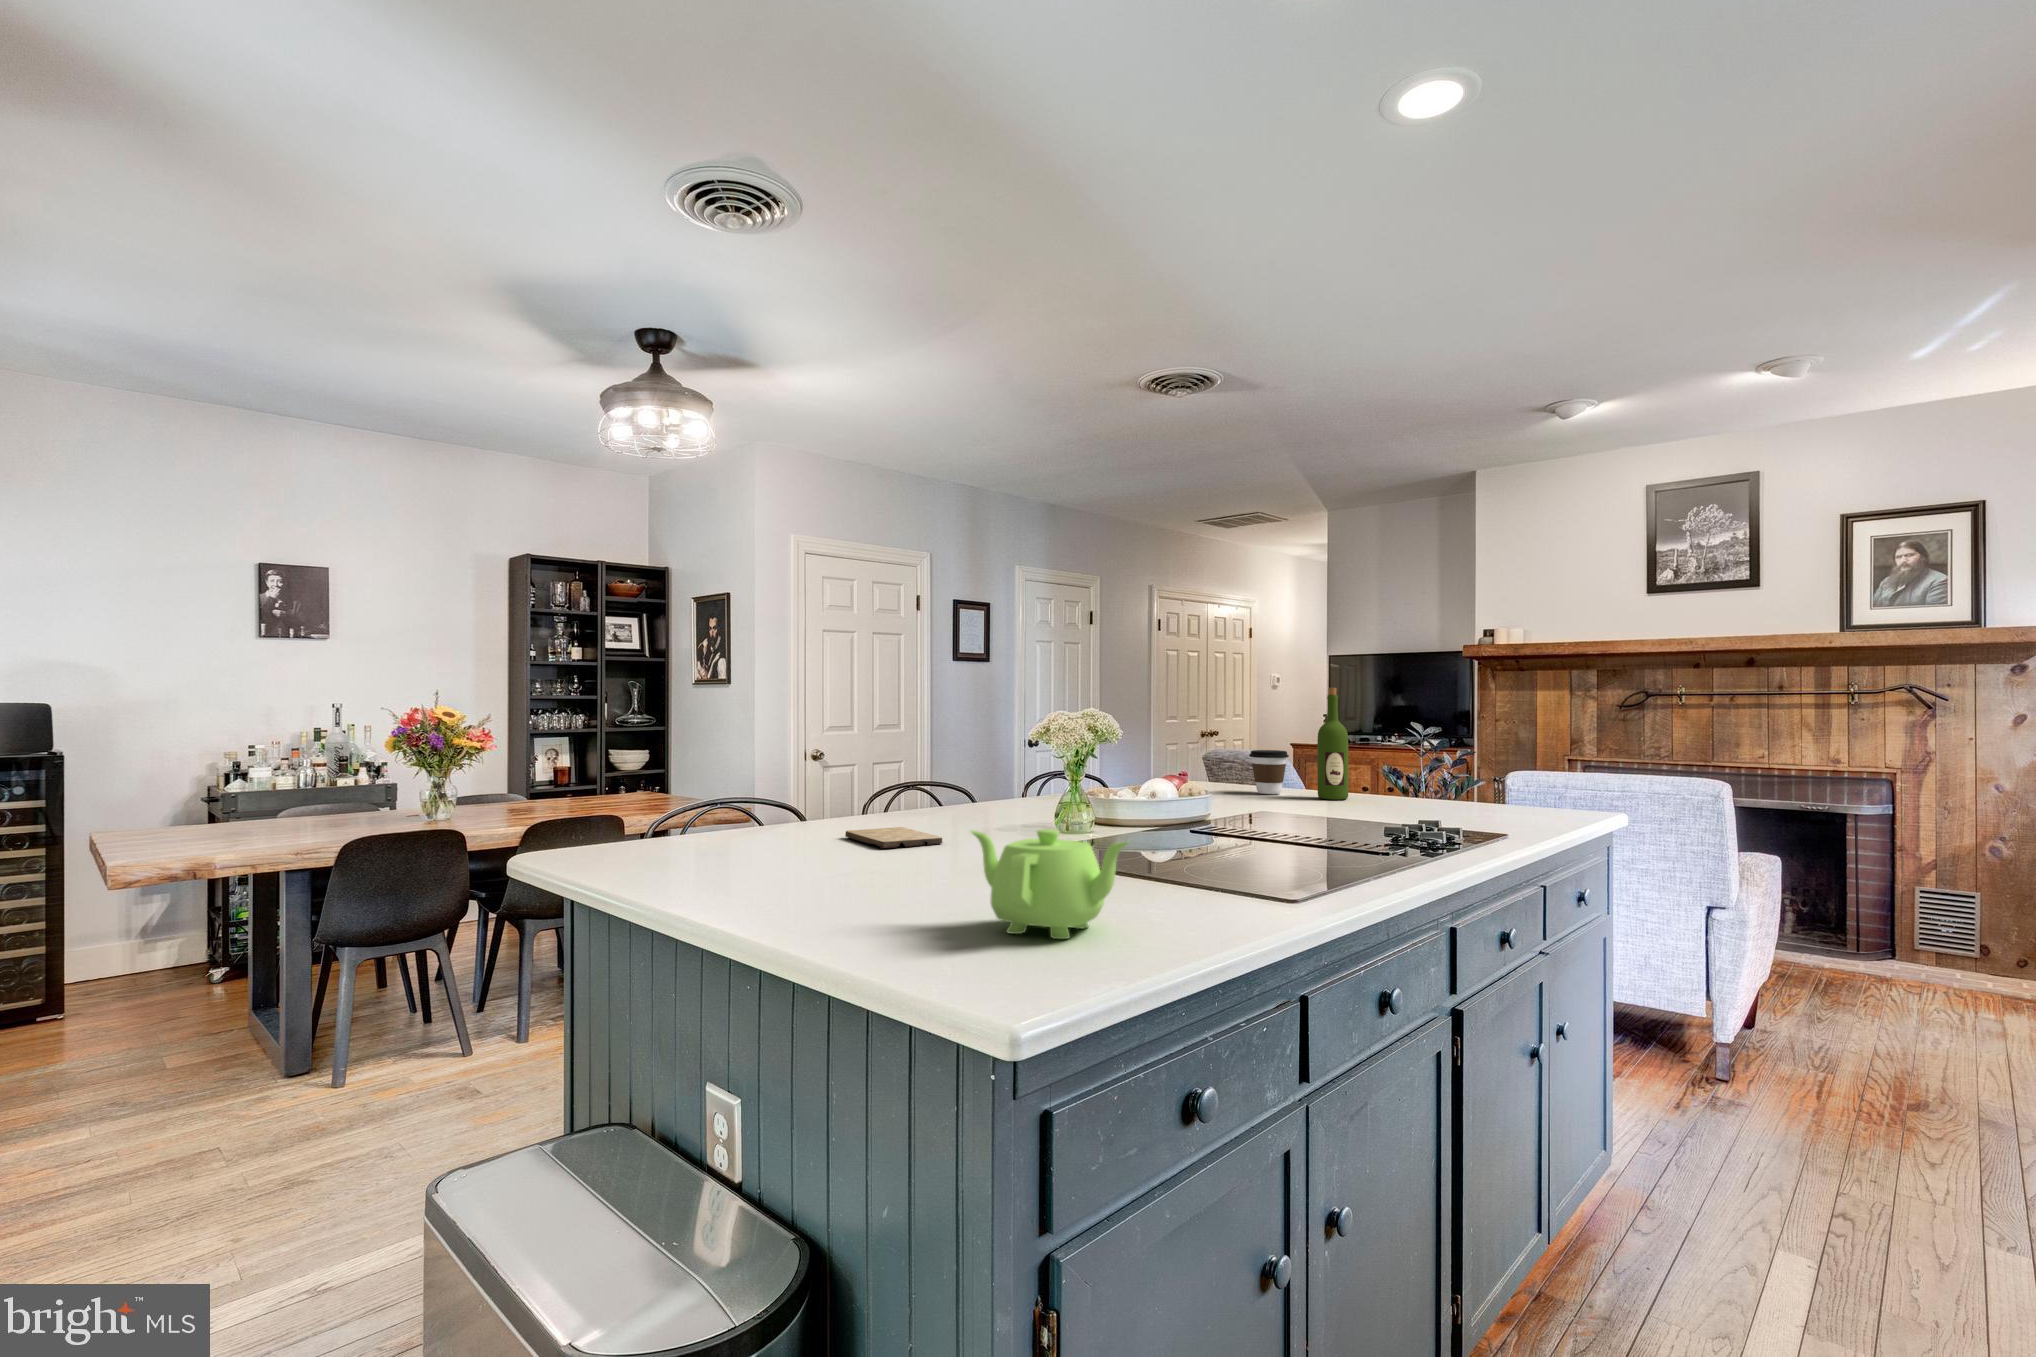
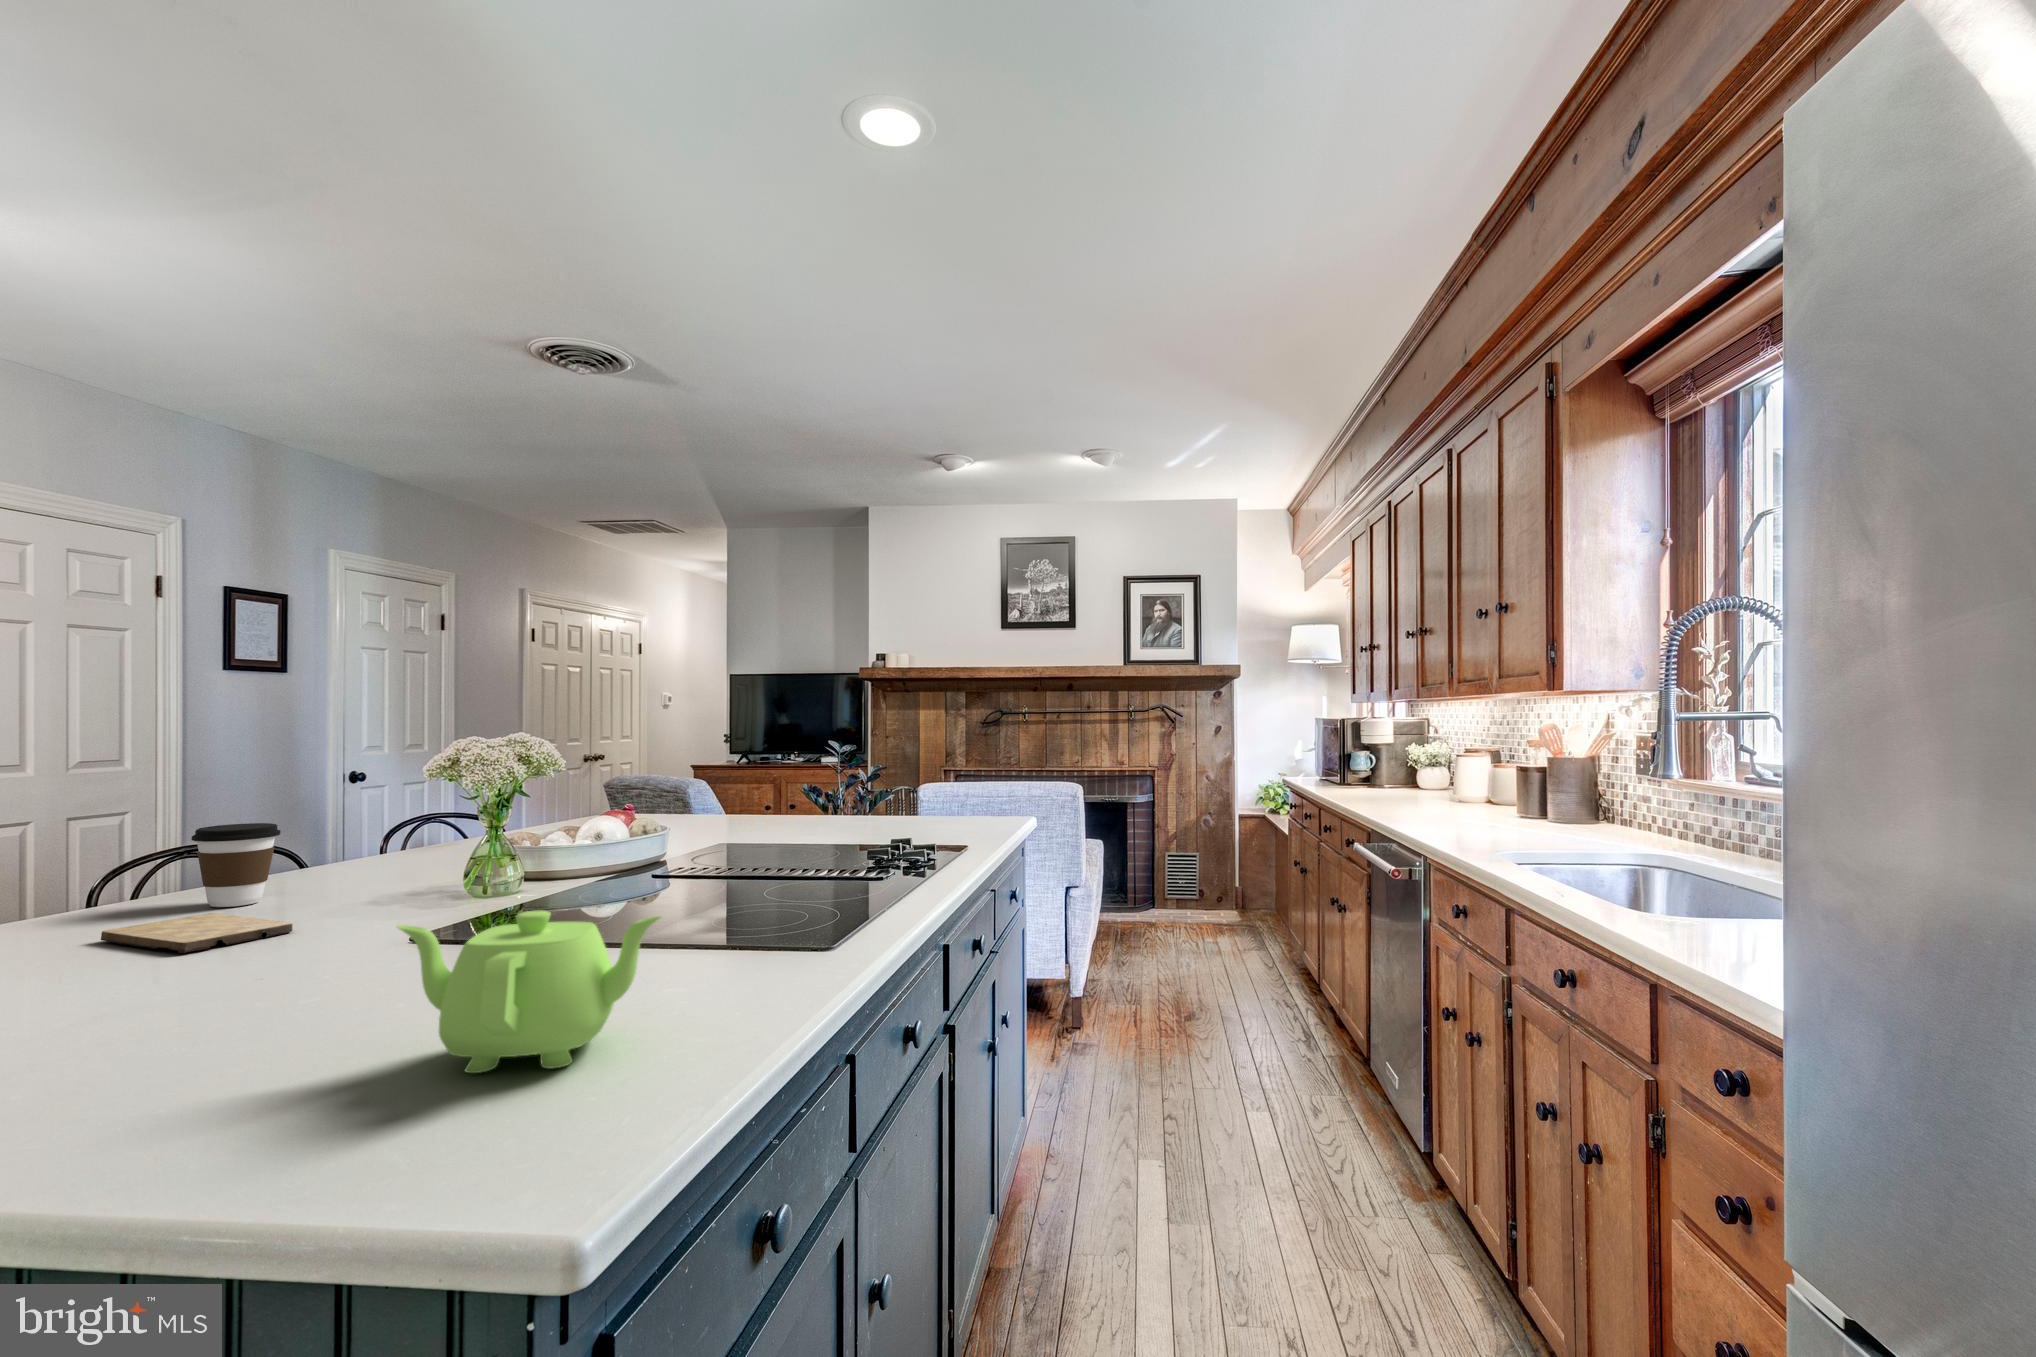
wine bottle: present [1317,688,1348,800] -> none [763,708,794,823]
coffee cup: present [1249,750,1289,794] -> present [191,823,281,907]

